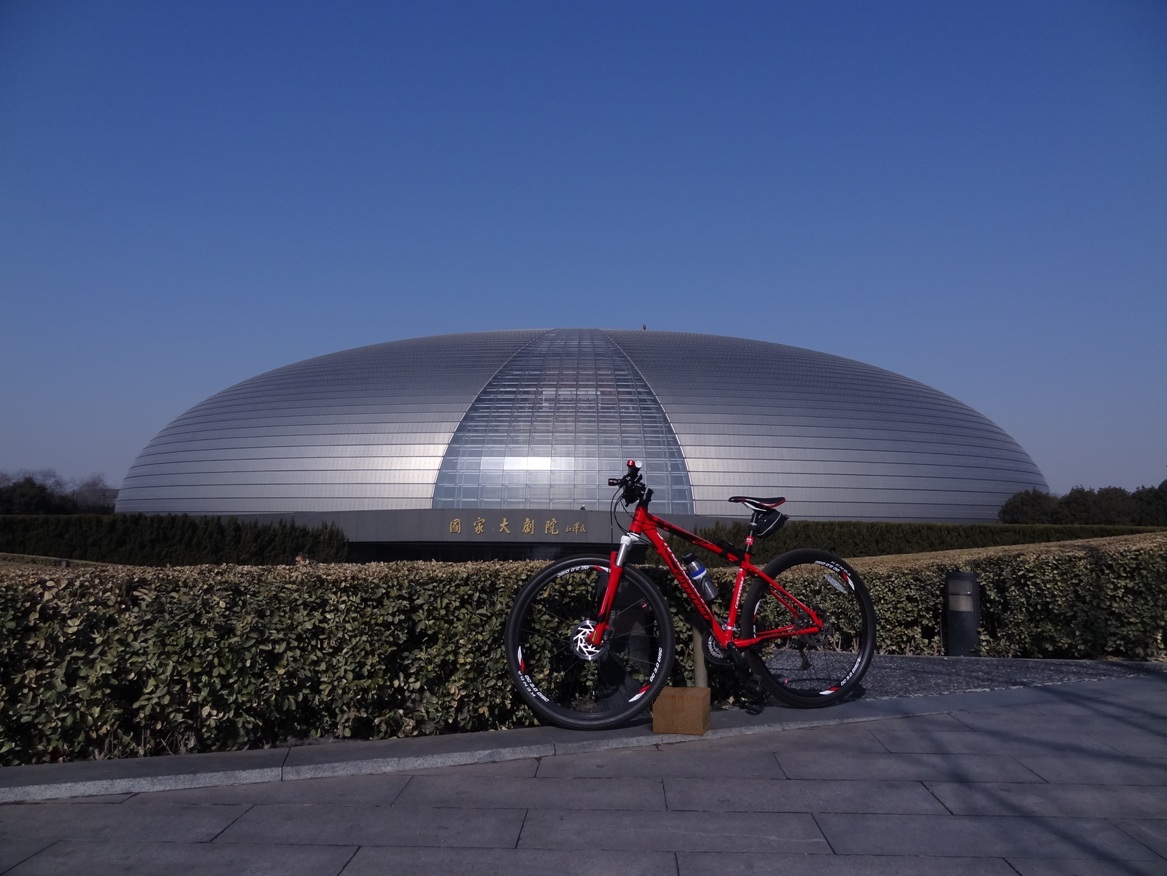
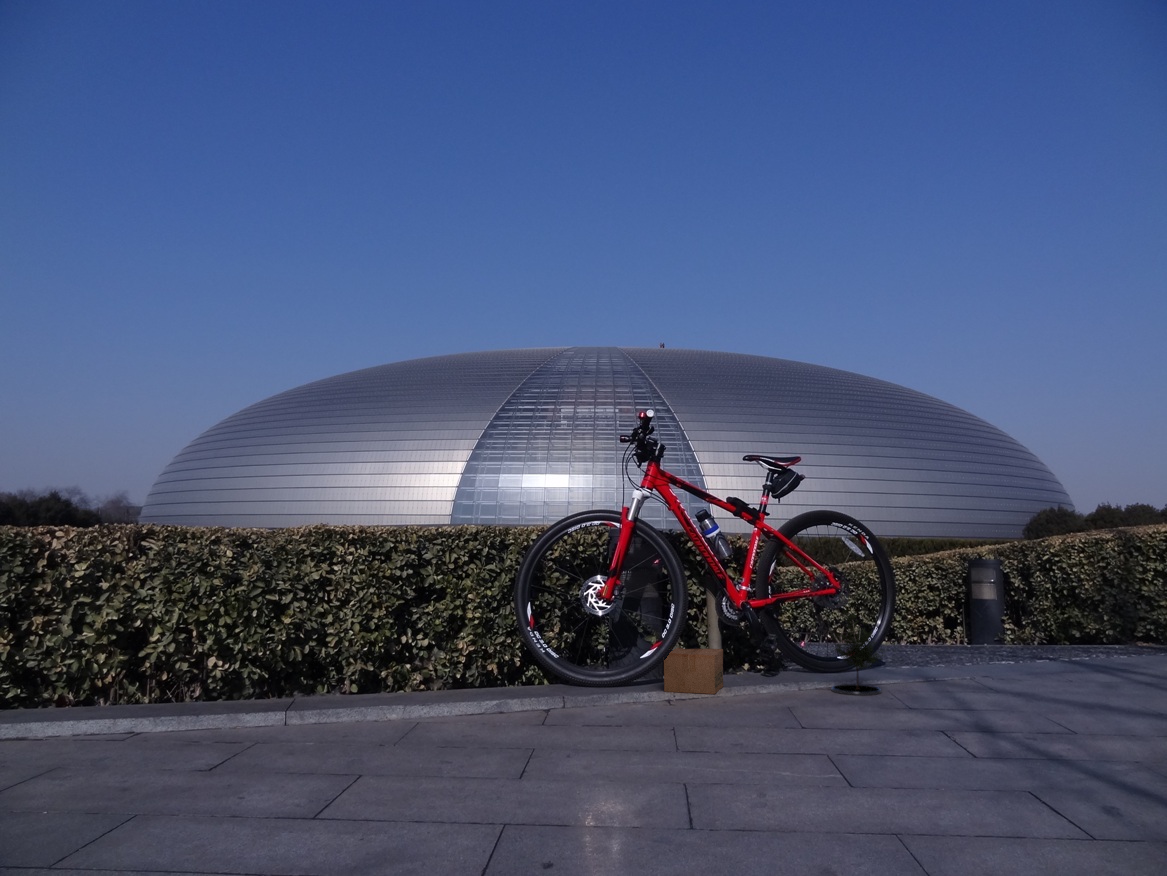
potted tree: none [814,643,870,735] -> present [831,610,883,695]

